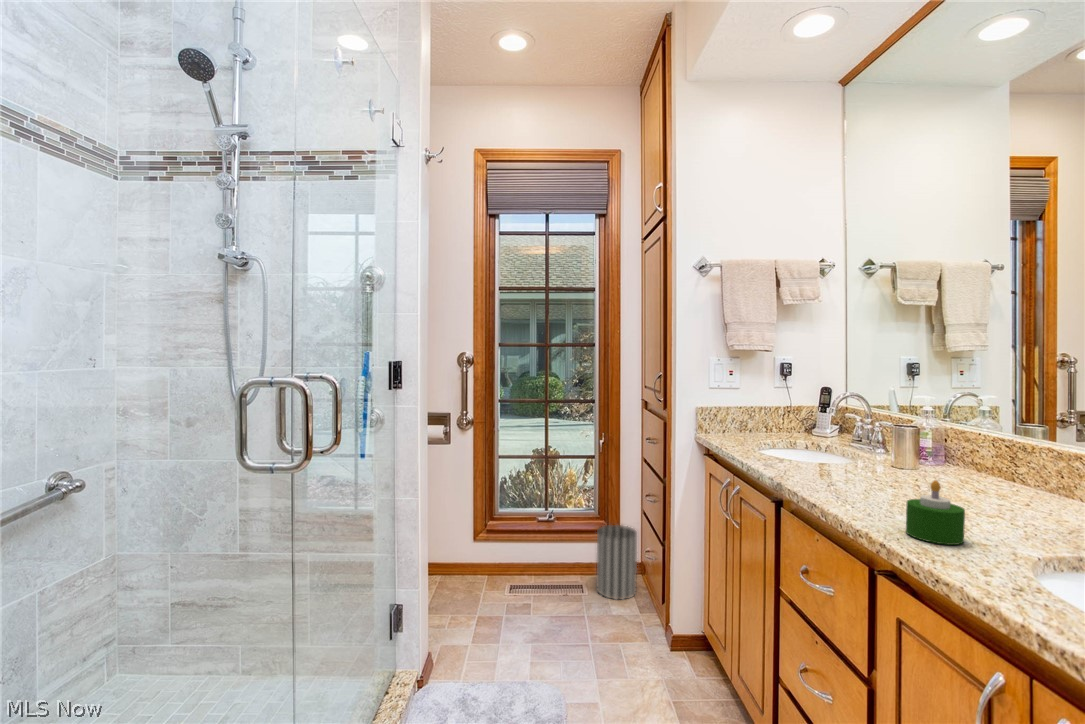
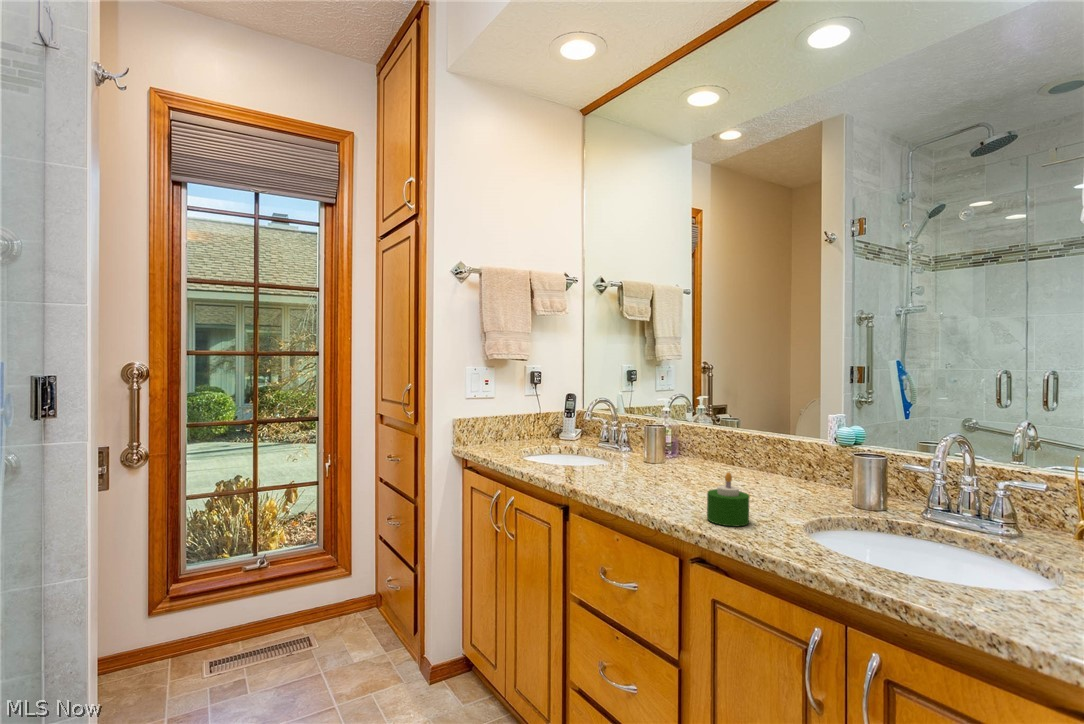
wastebasket: present [596,525,637,600] -> none [329,557,378,645]

